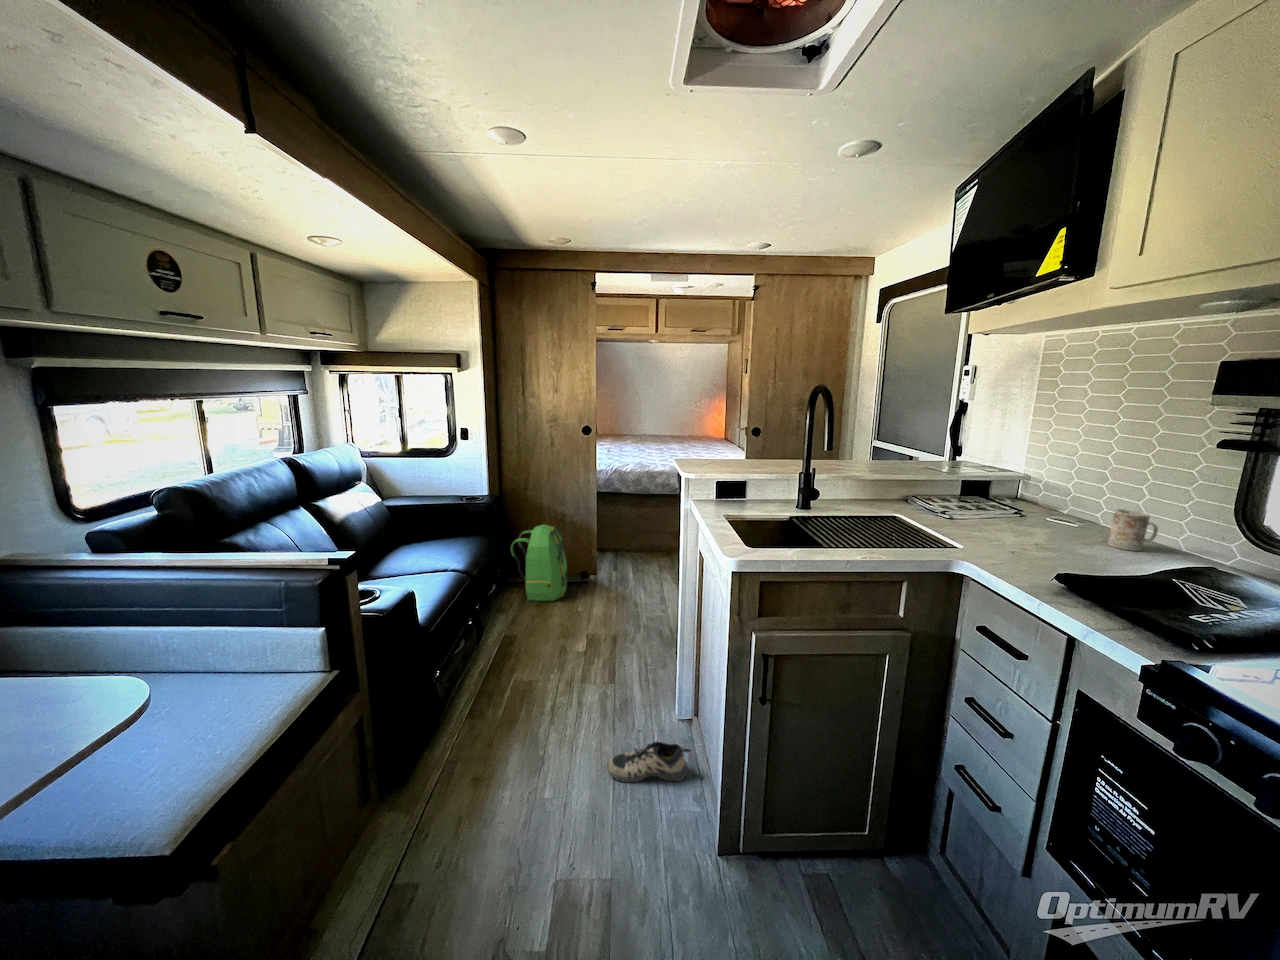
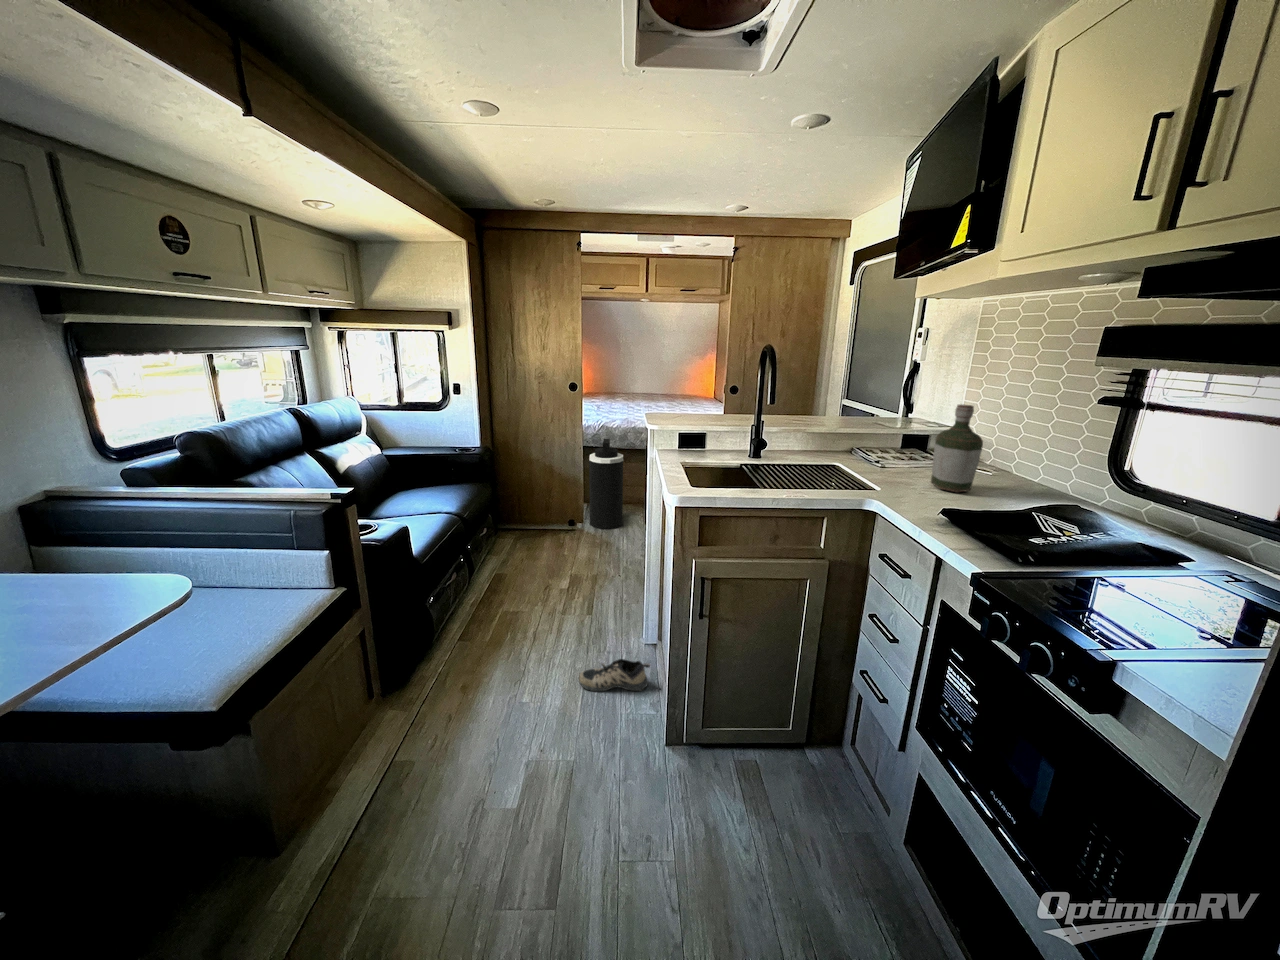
bottle: none [1019,449,1086,551] -> present [931,404,983,492]
trash can: none [602,482,638,579] -> present [589,439,623,529]
mug: present [1108,509,1158,551] -> none [1005,458,1047,494]
backpack: present [511,524,567,601] -> none [502,477,555,548]

